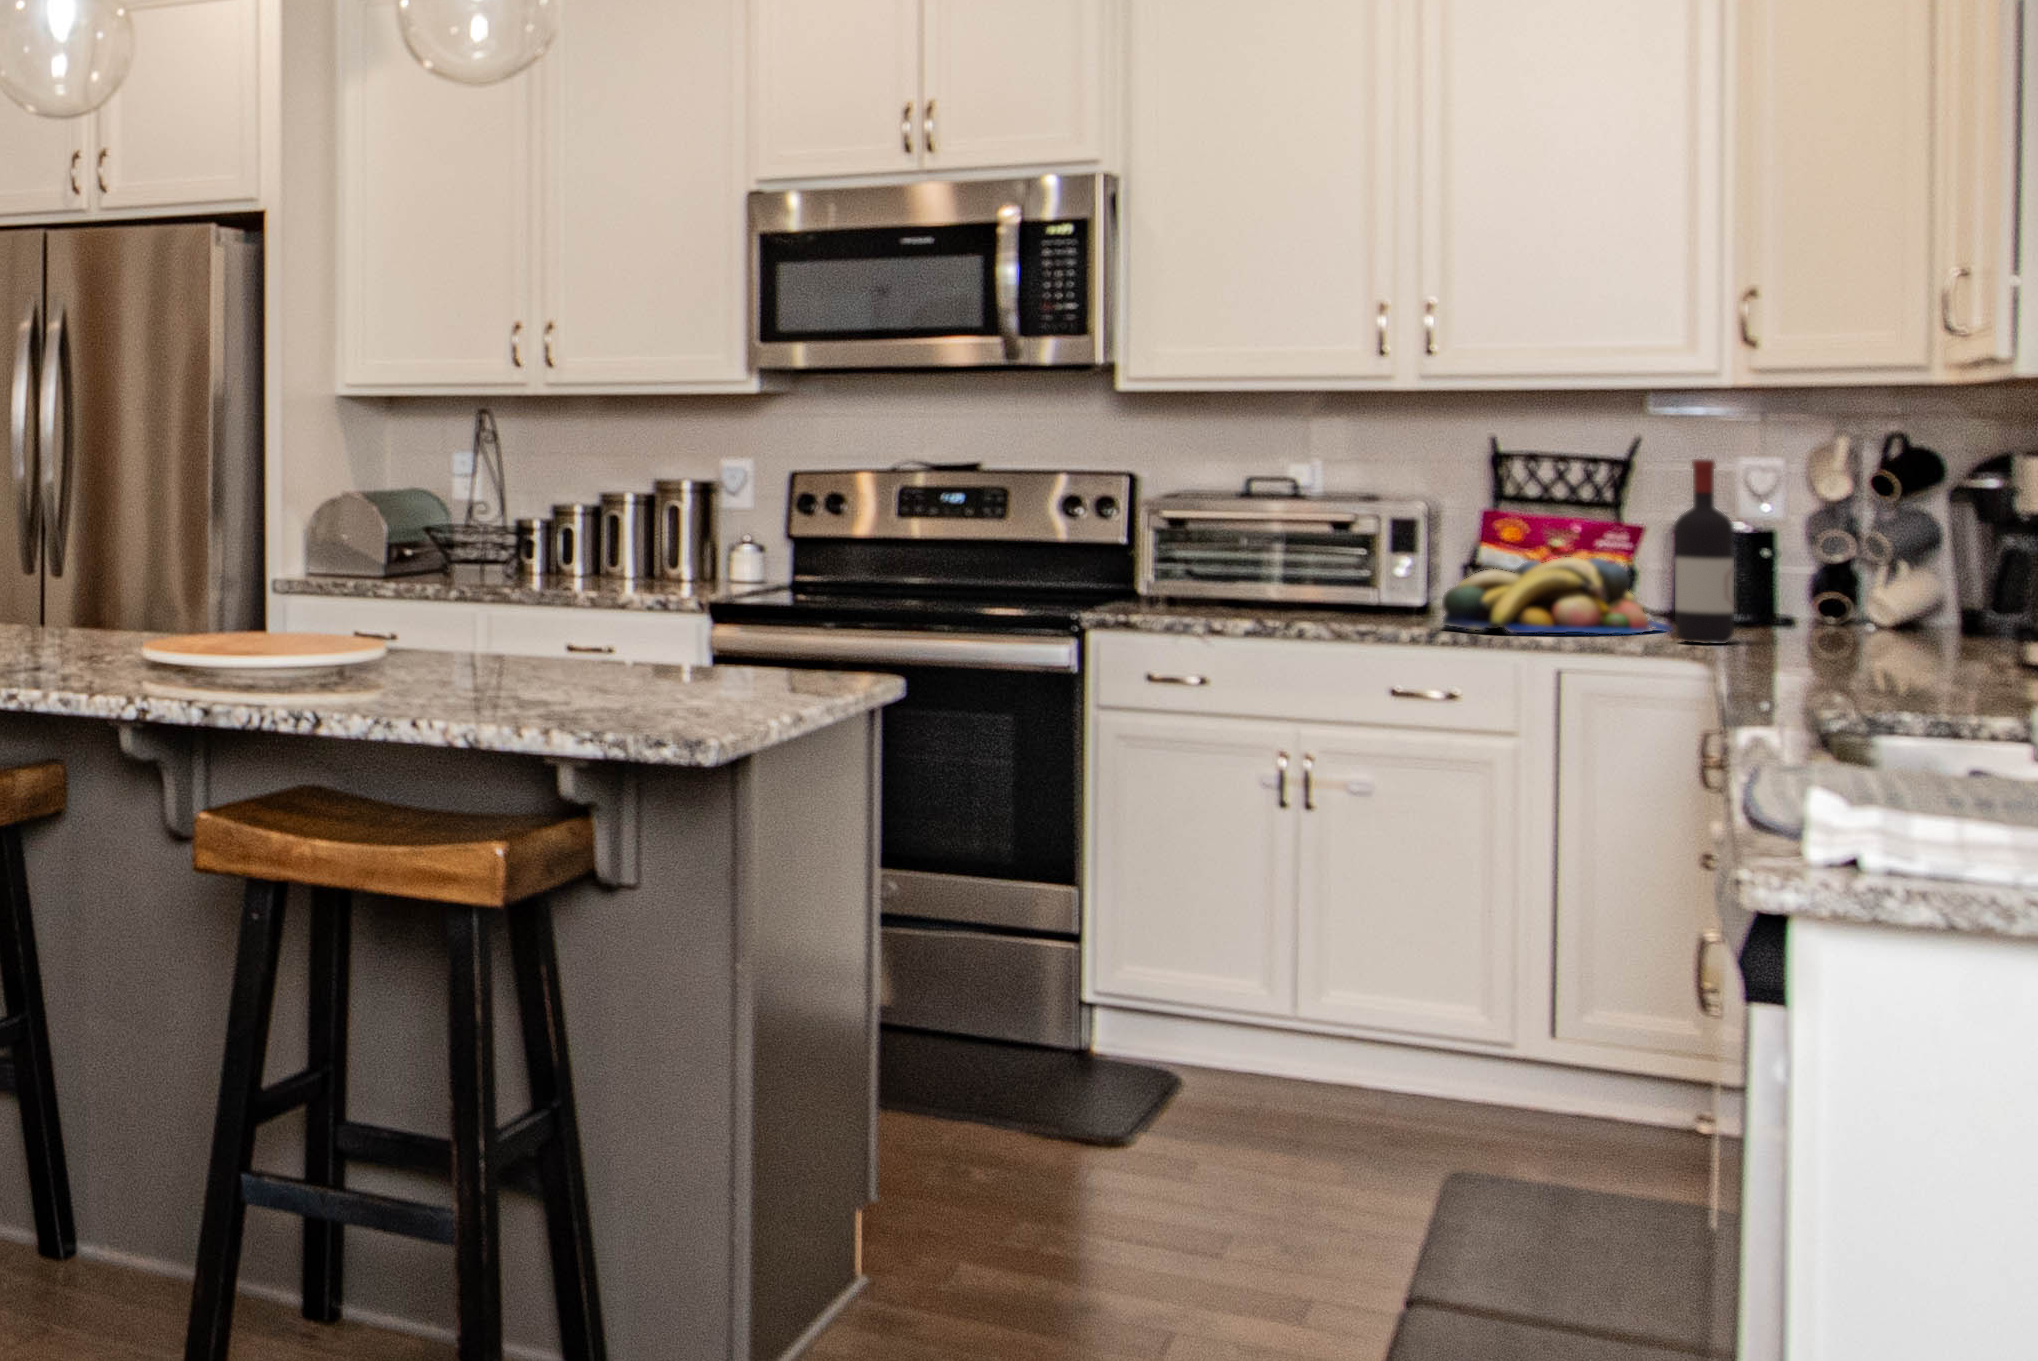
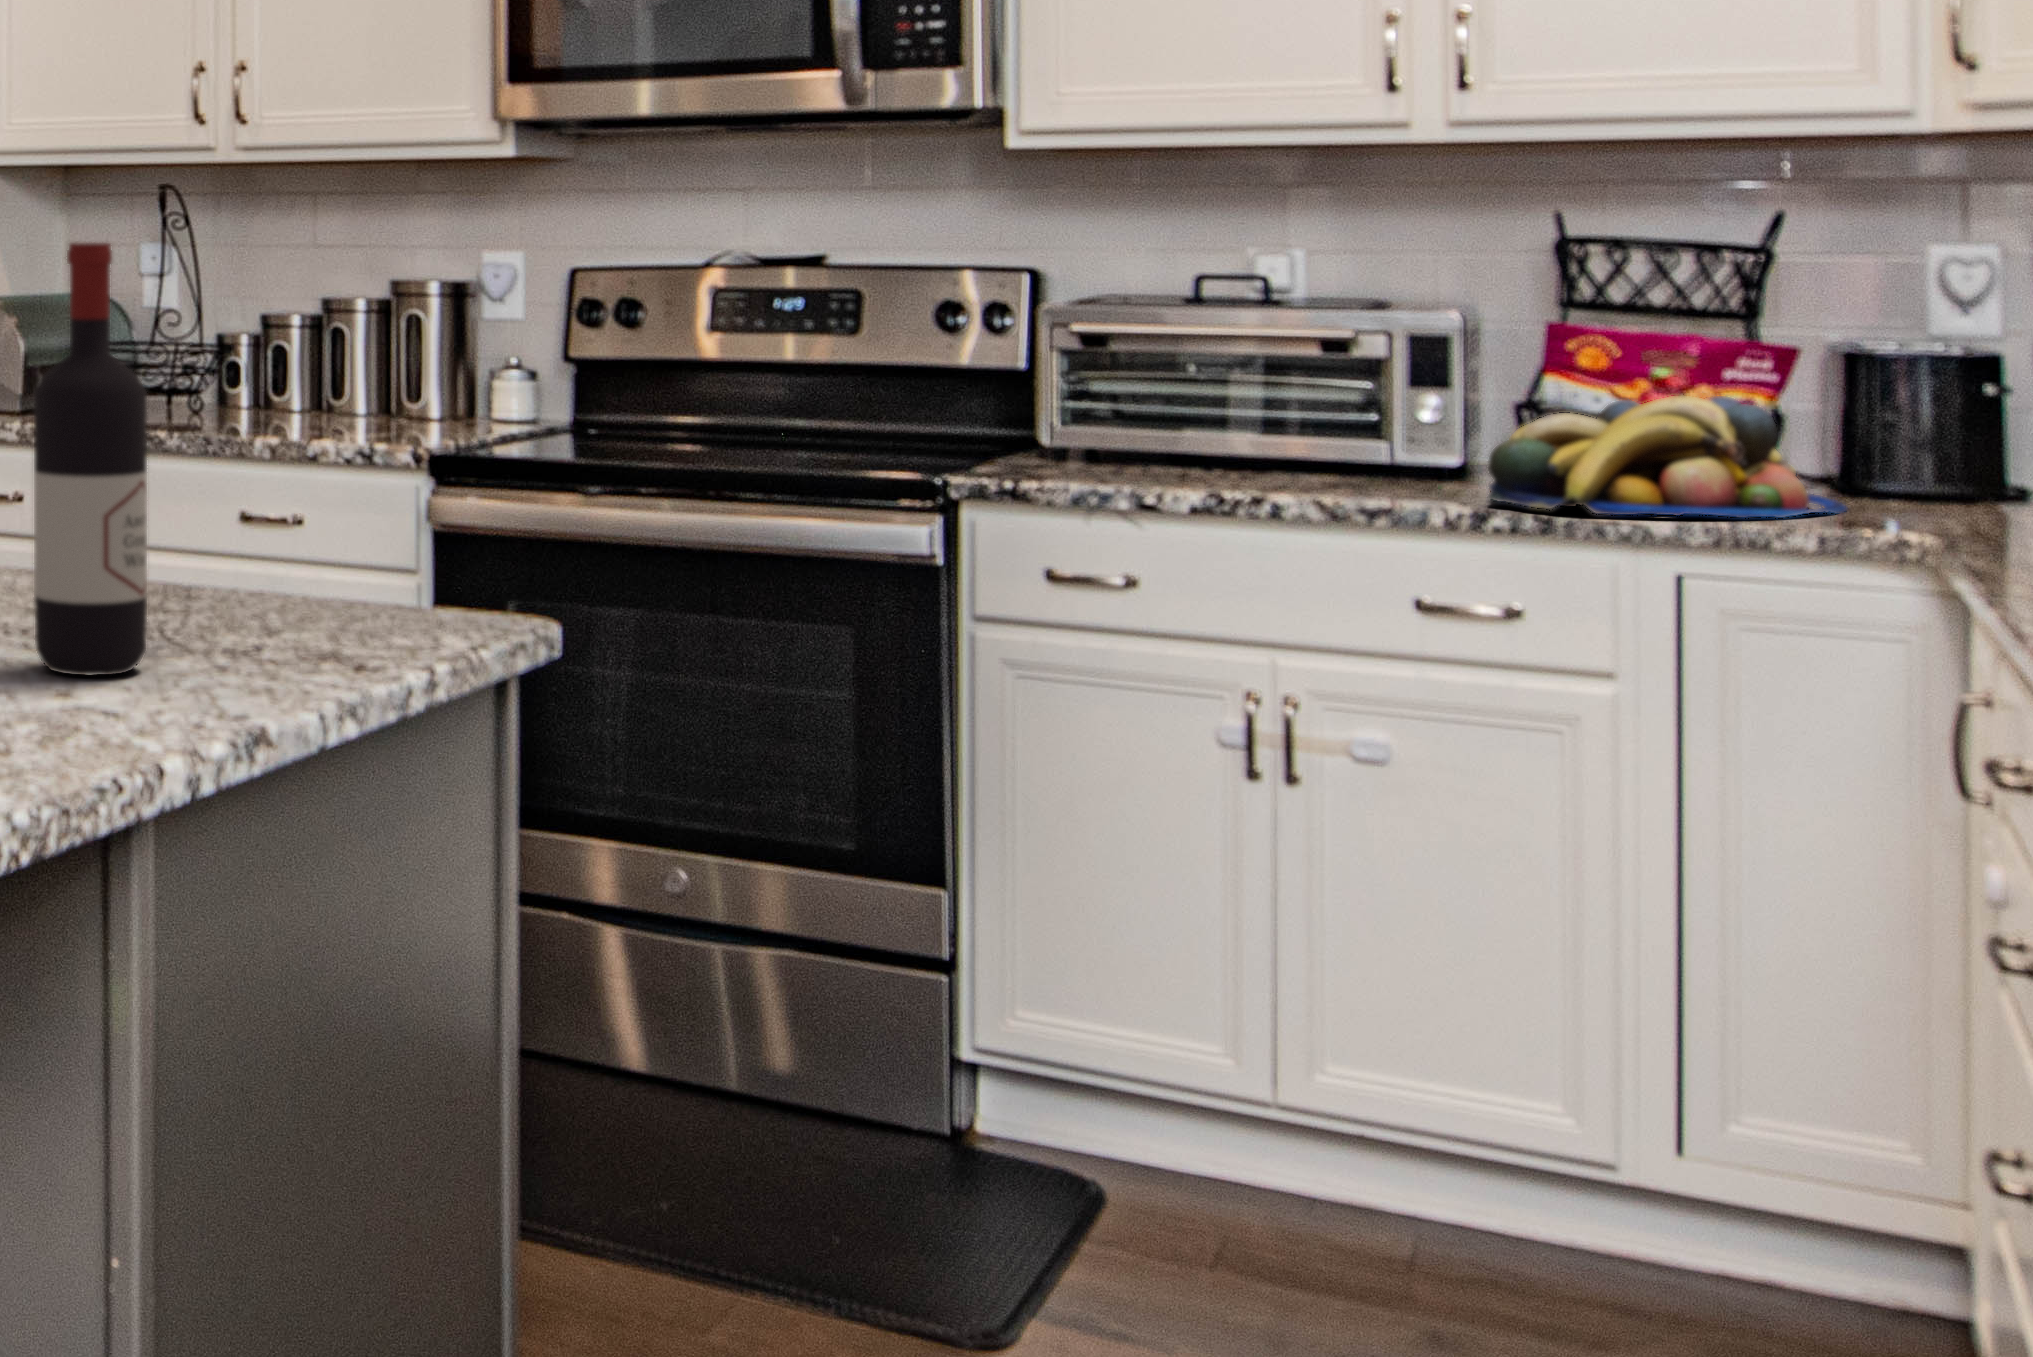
wine bottle: present [1674,459,1734,644] -> present [33,243,147,675]

